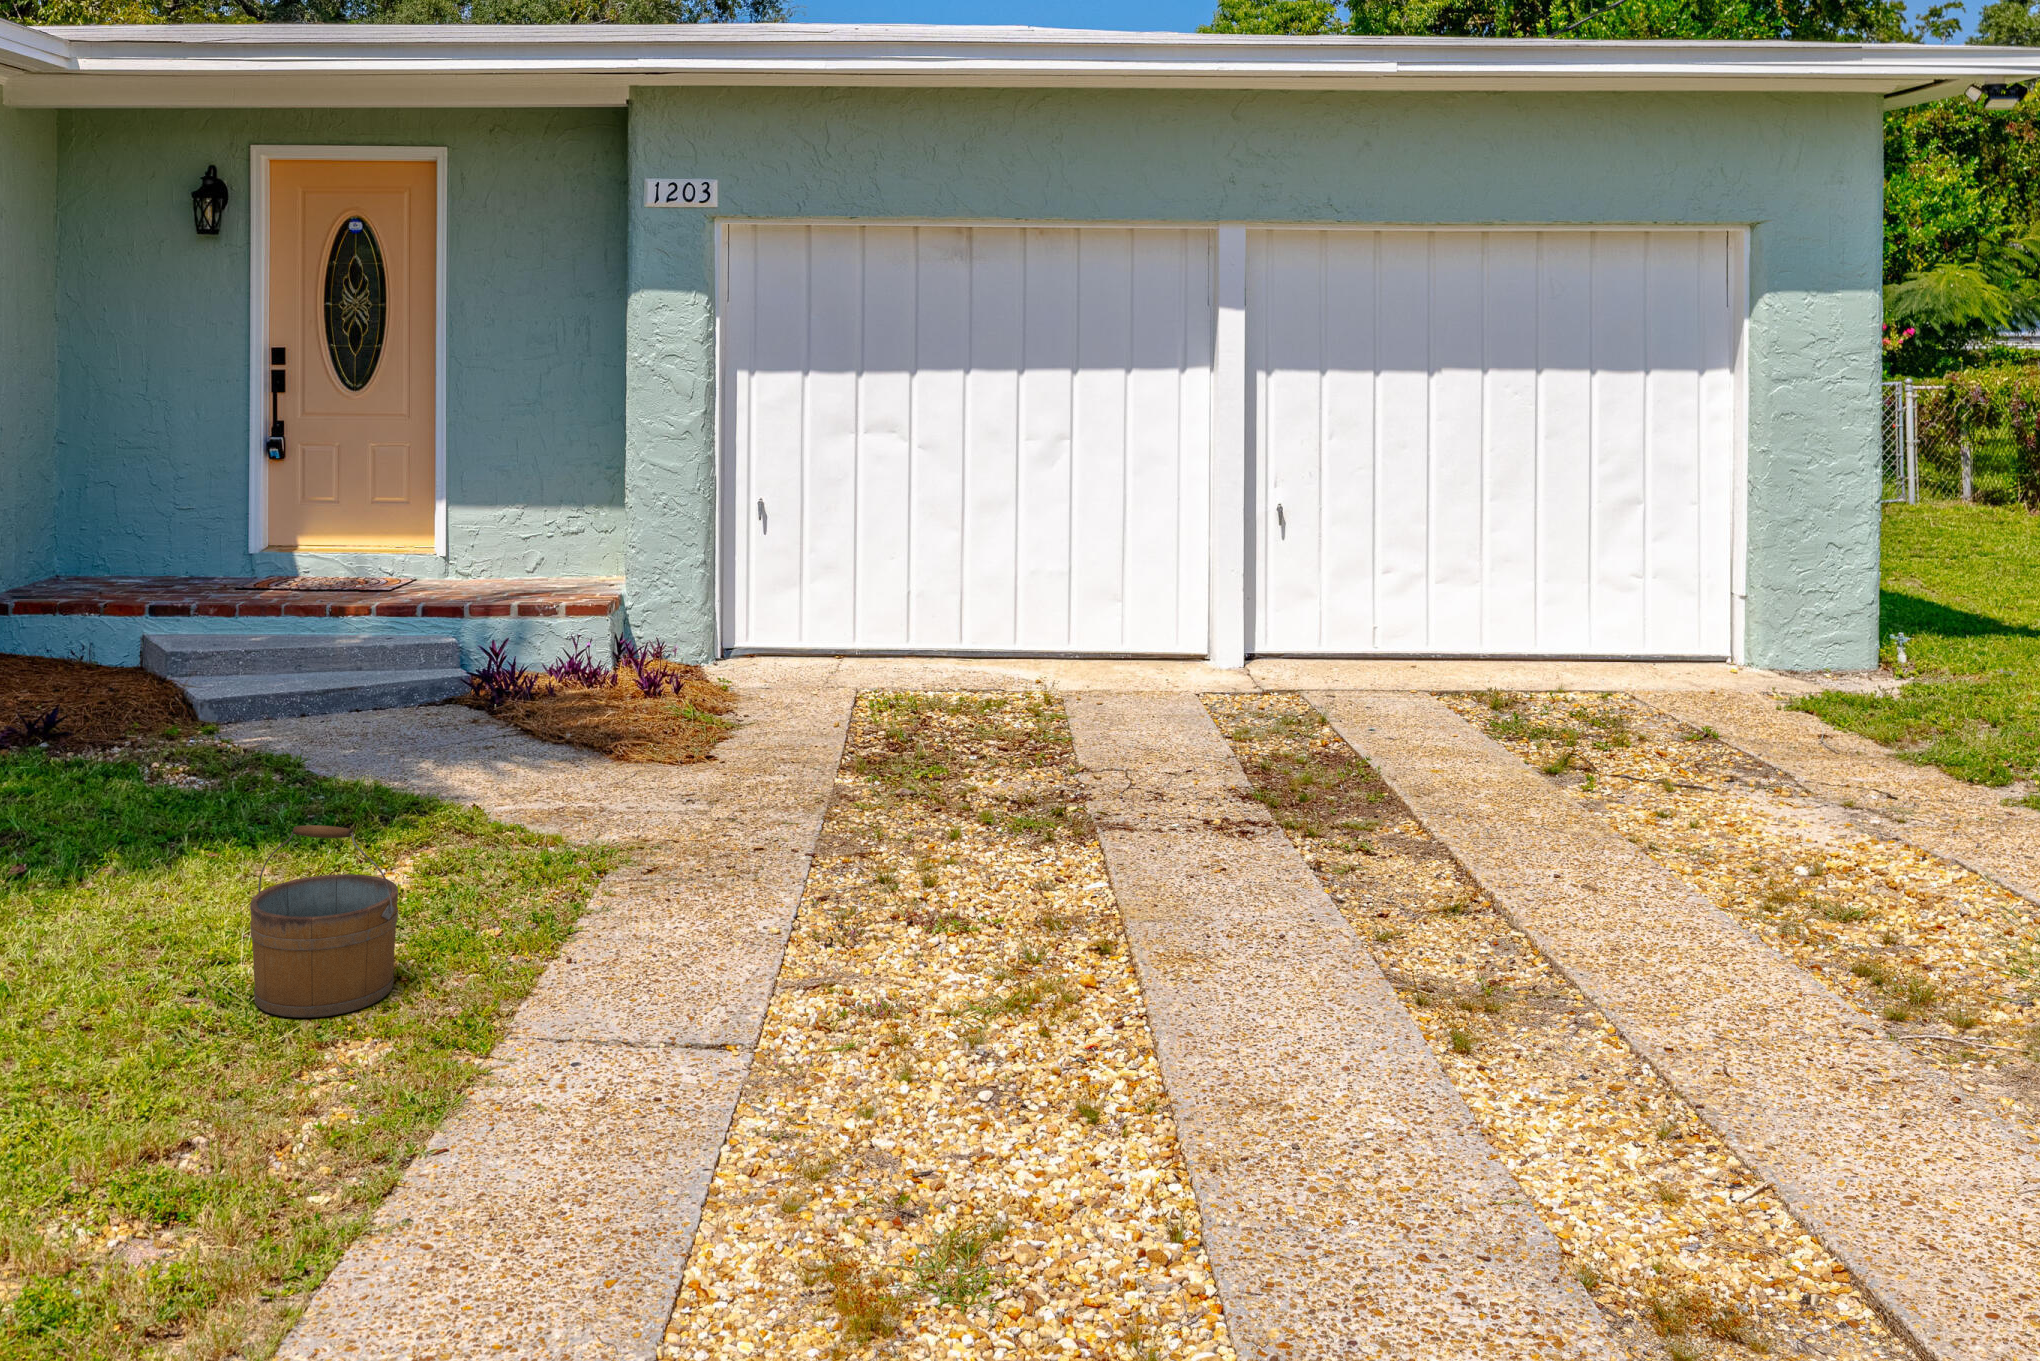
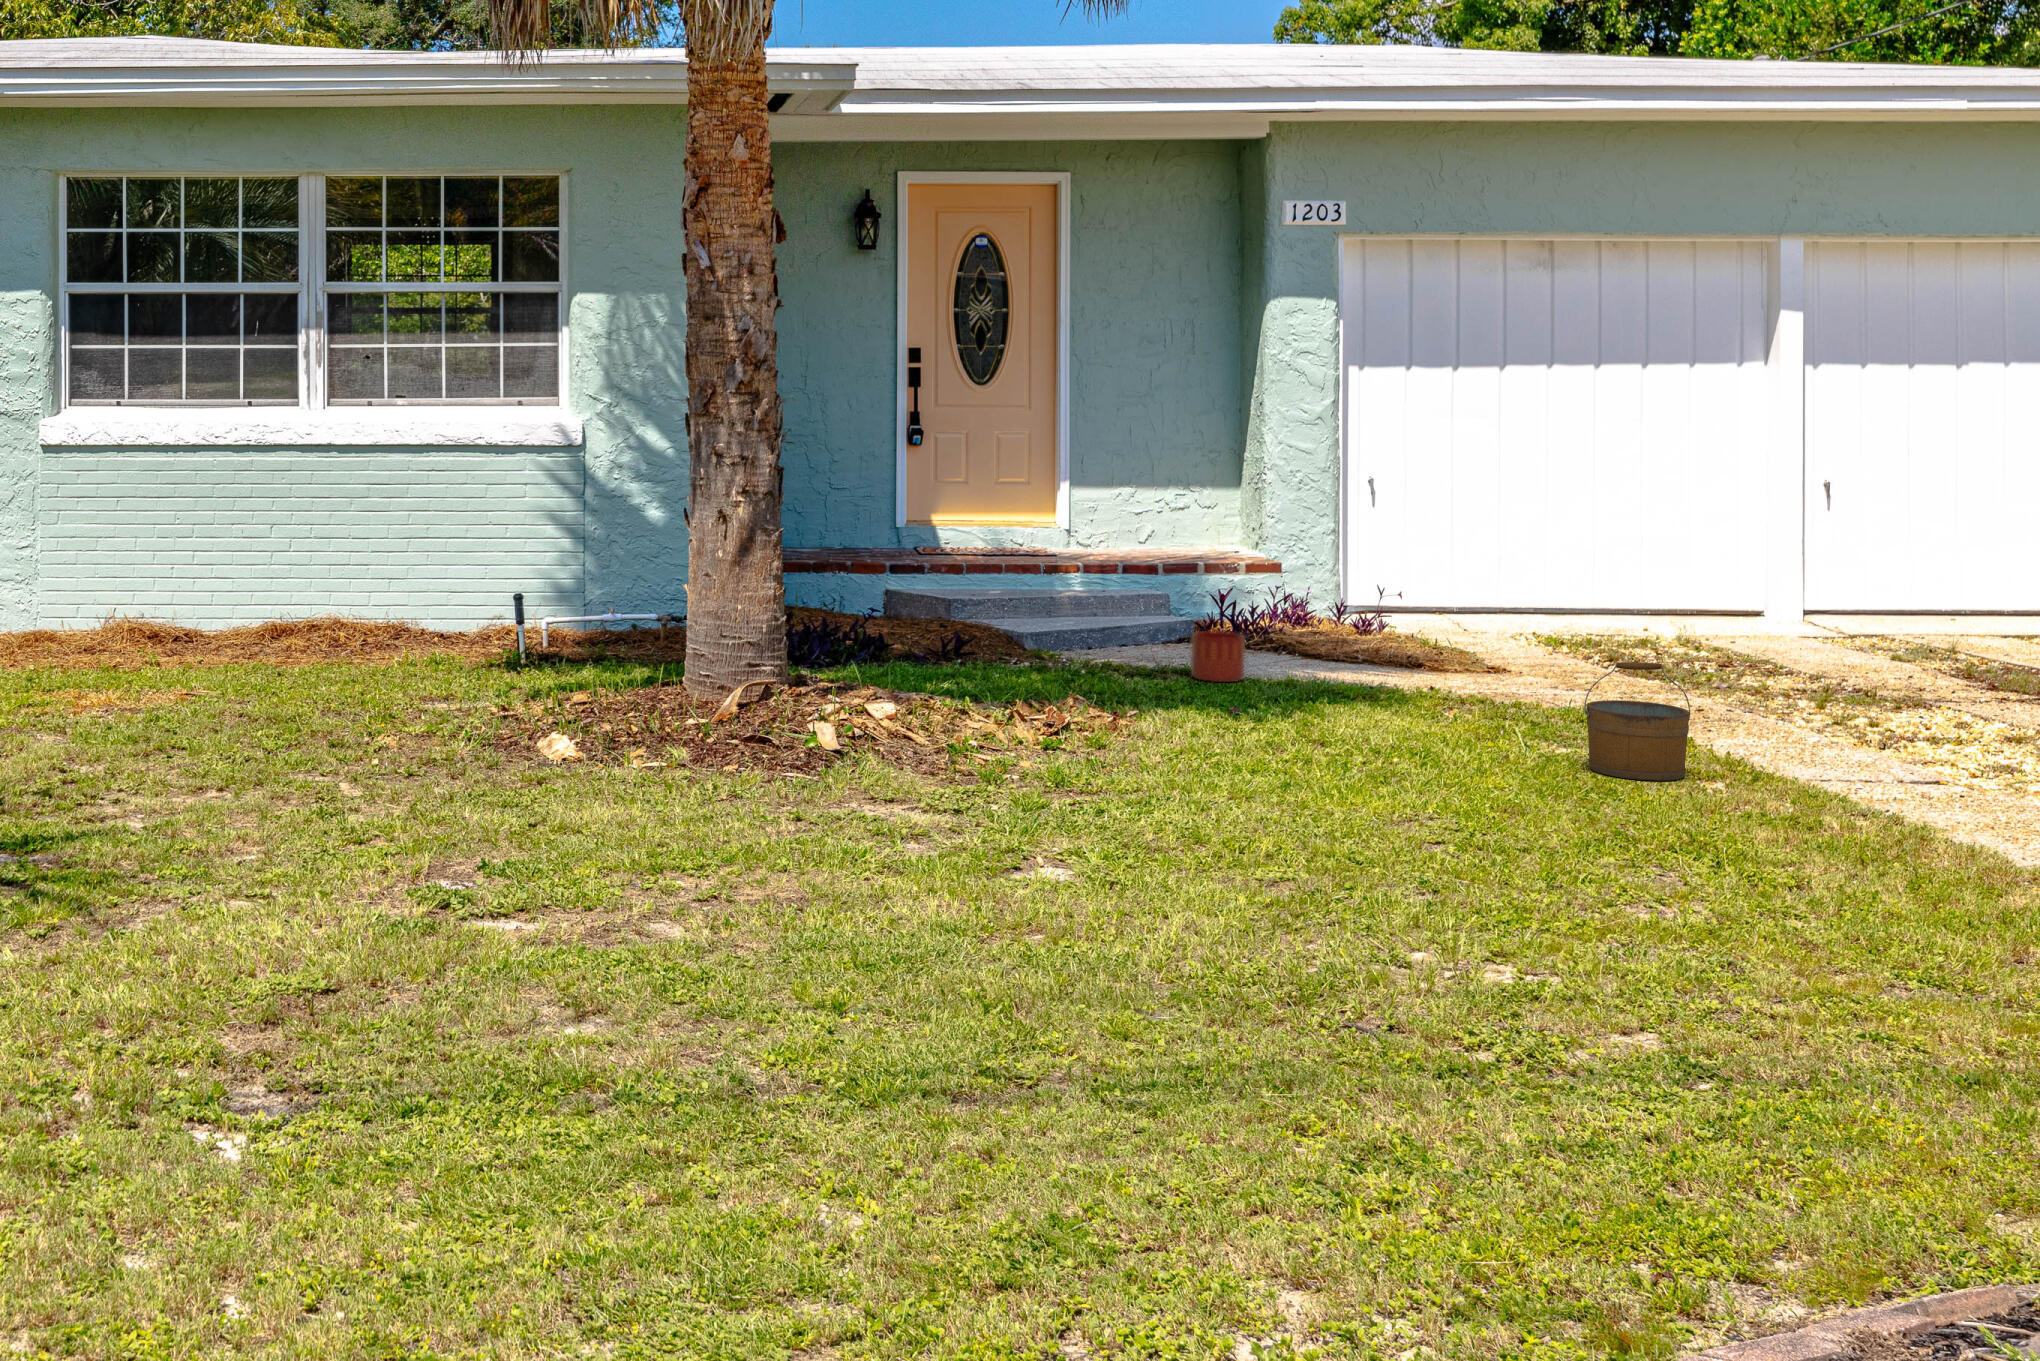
planter: none [215,715,287,787] -> present [1191,631,1245,682]

